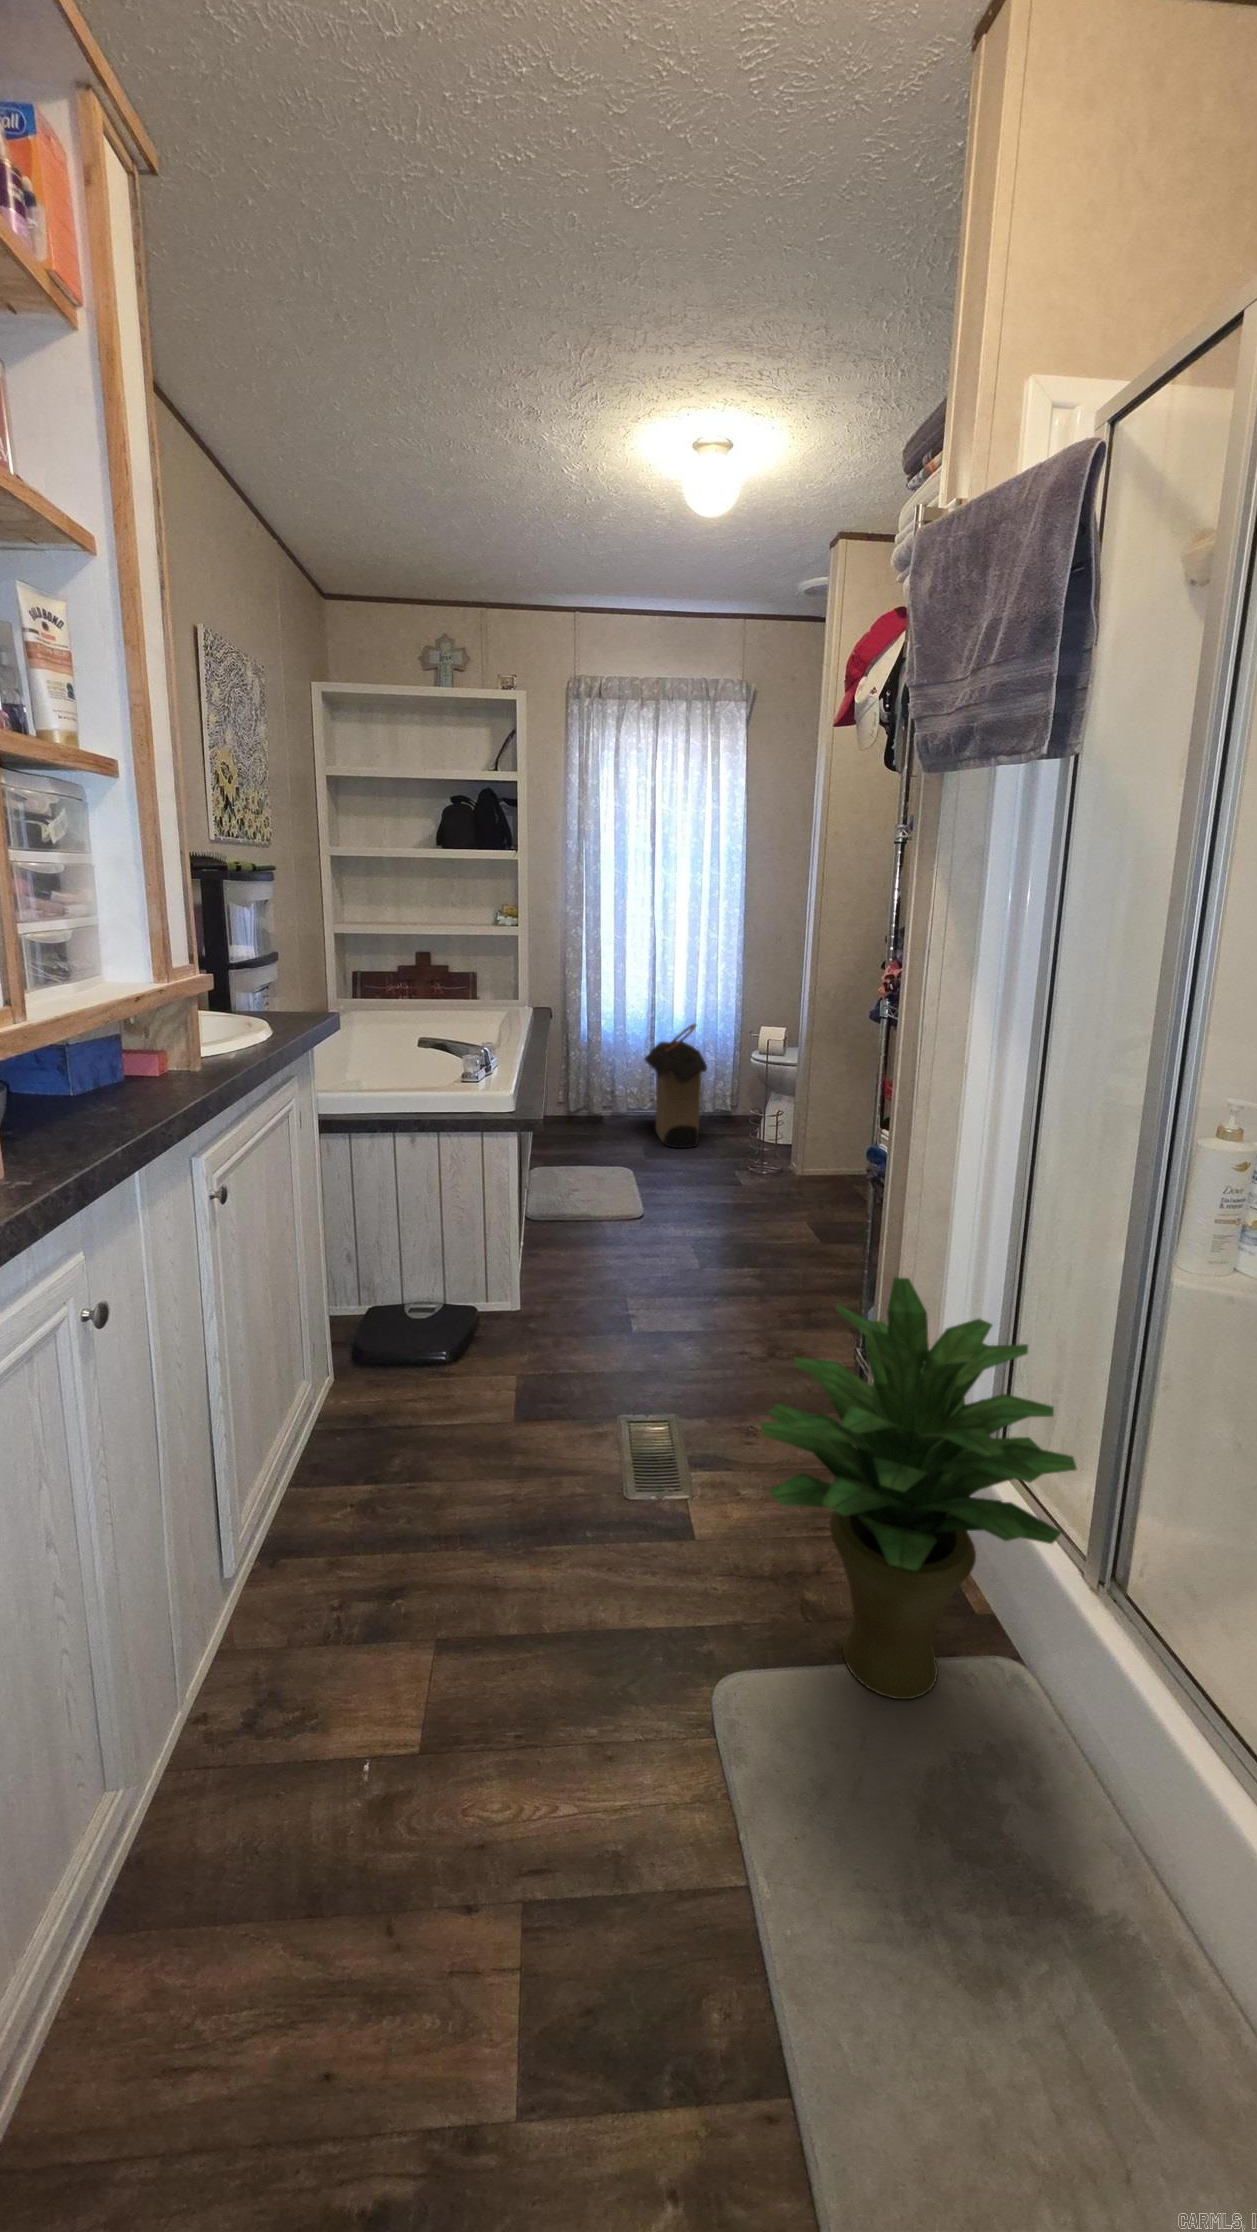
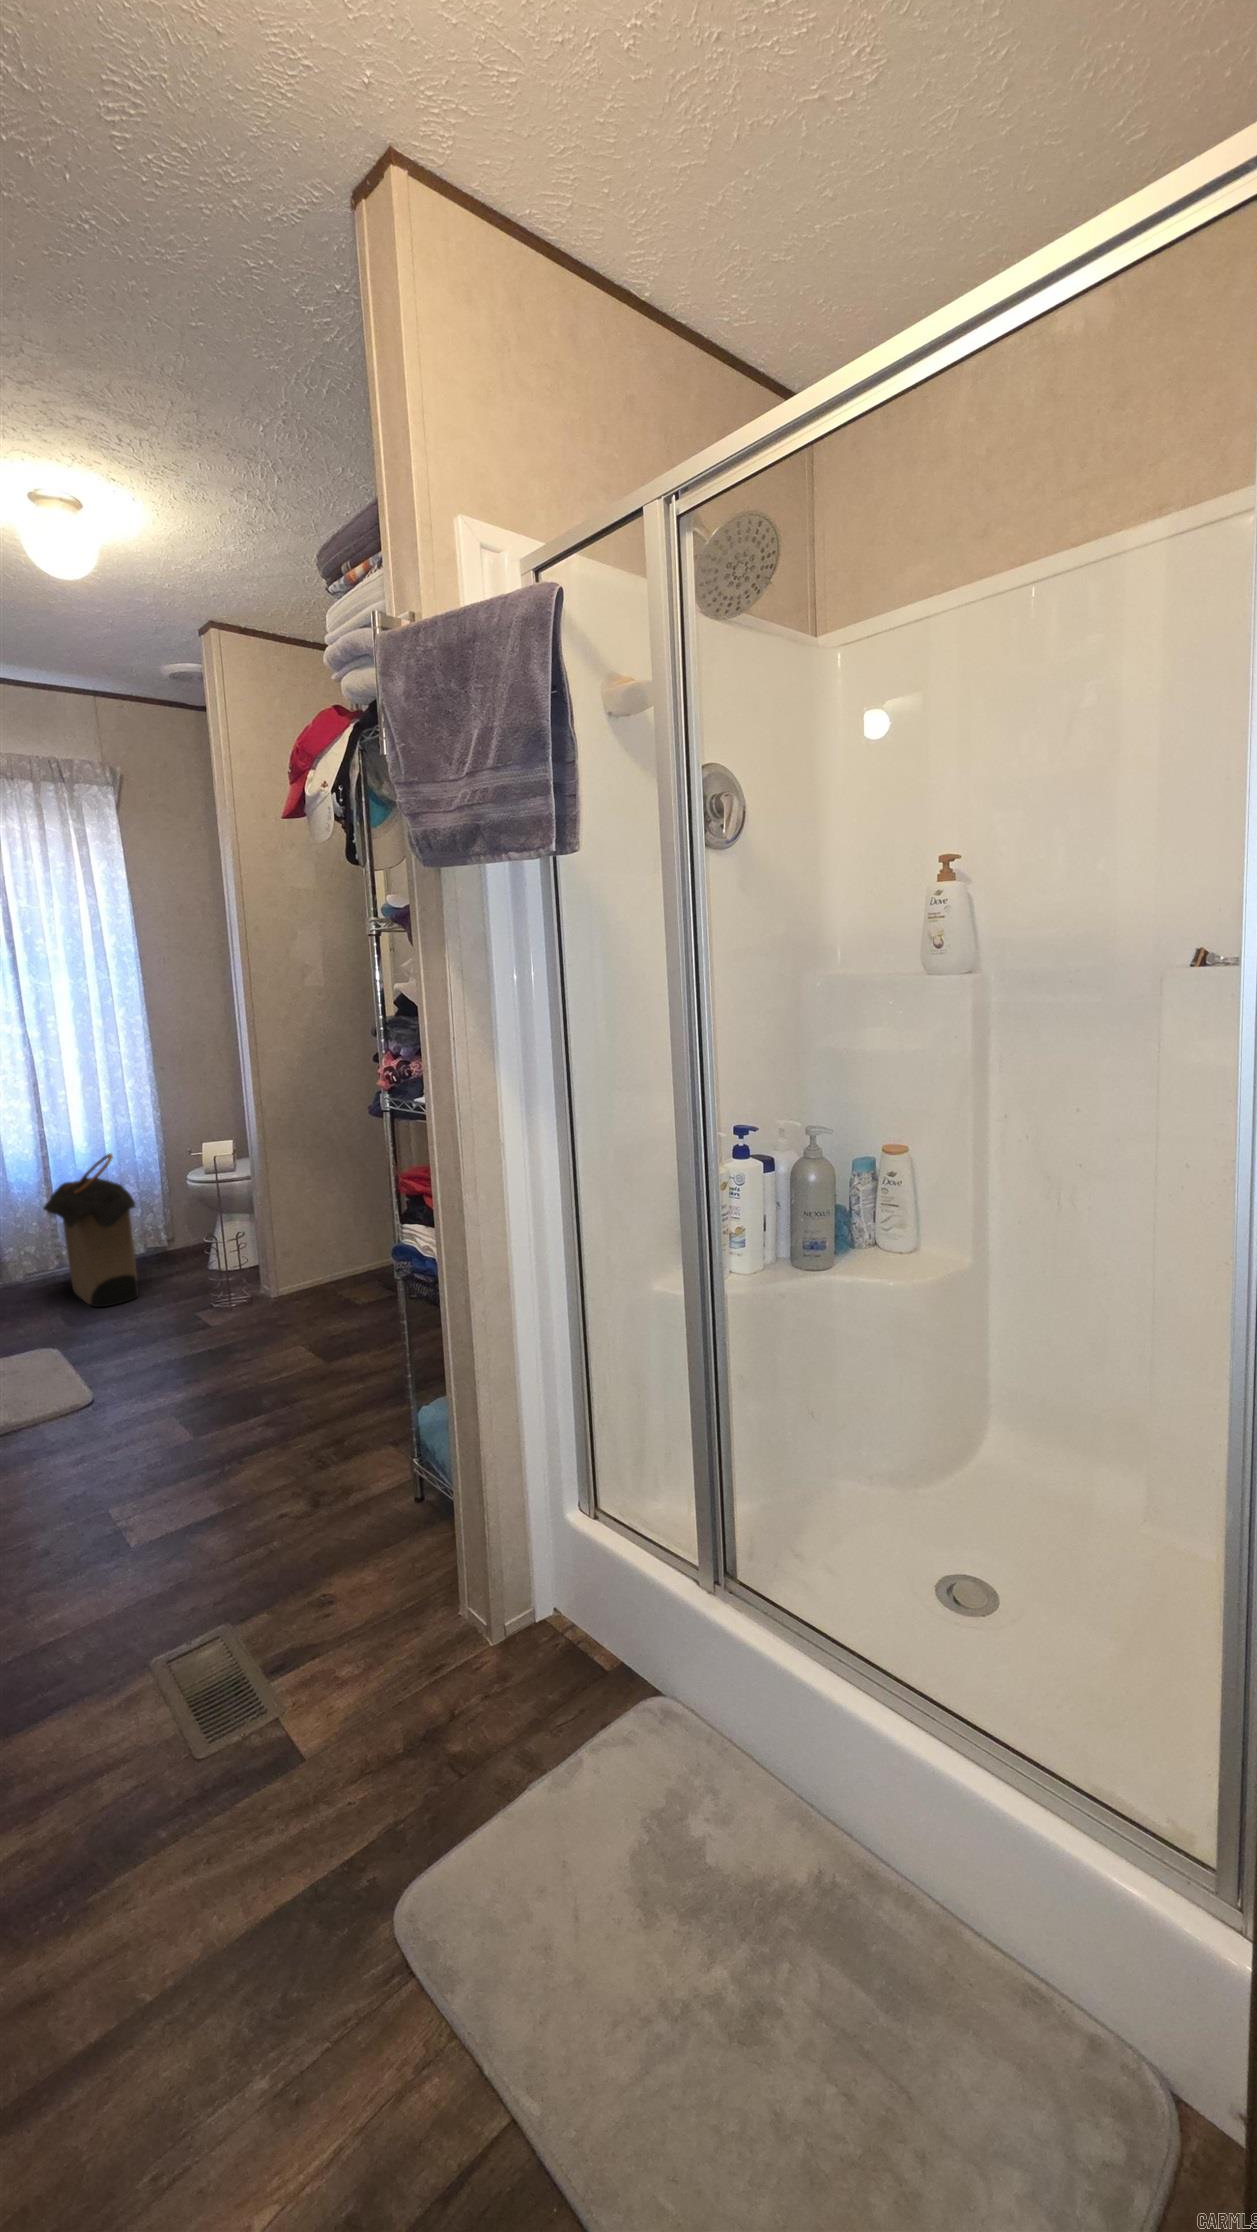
potted plant: present [761,1277,1077,1699] -> none [385,1366,693,1809]

